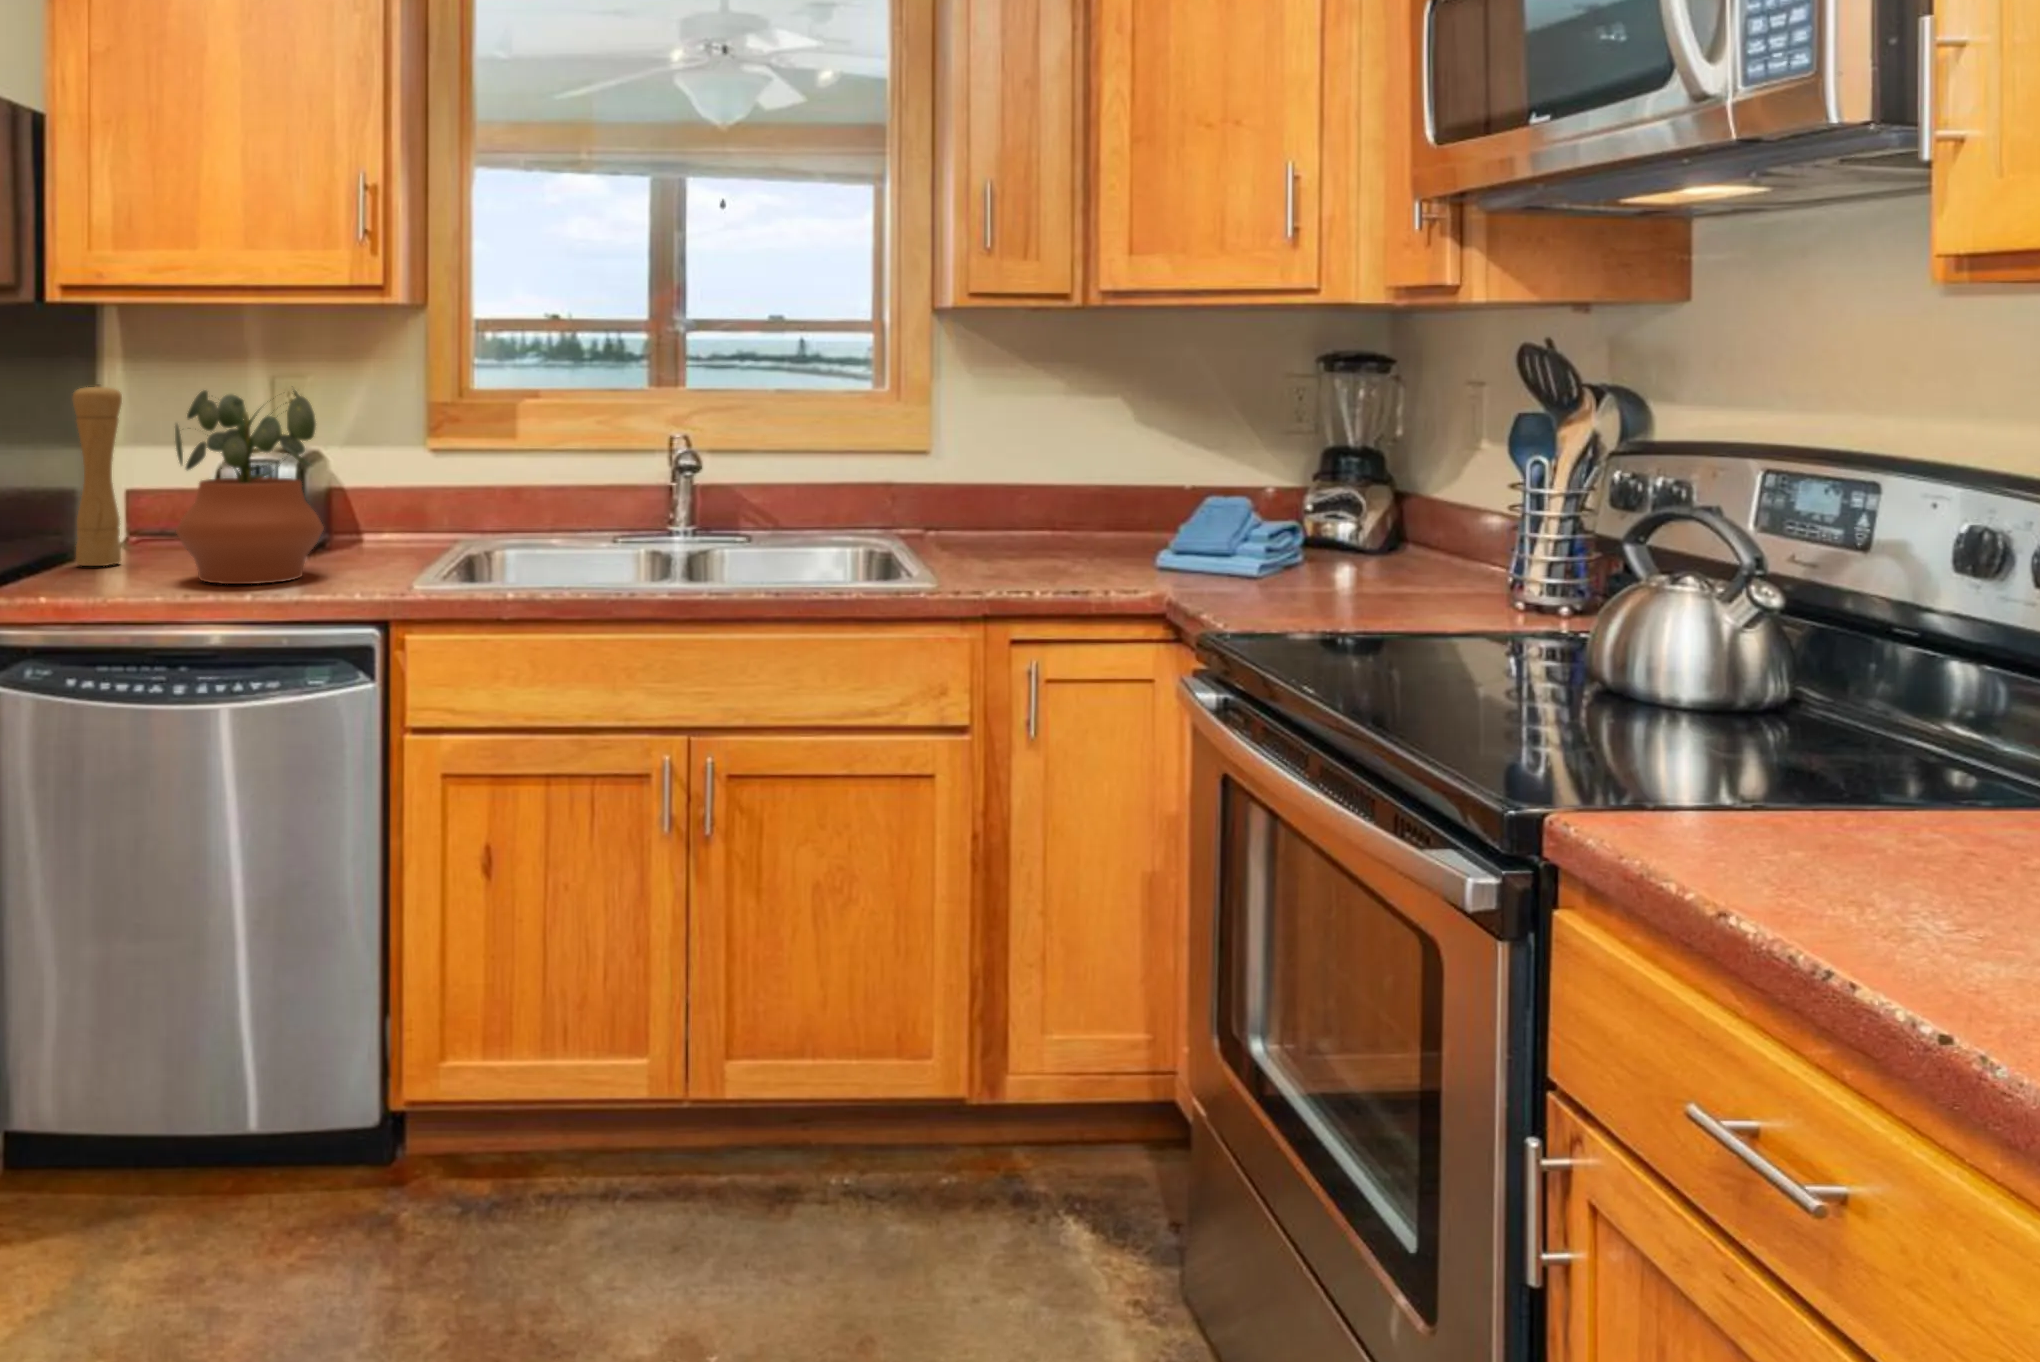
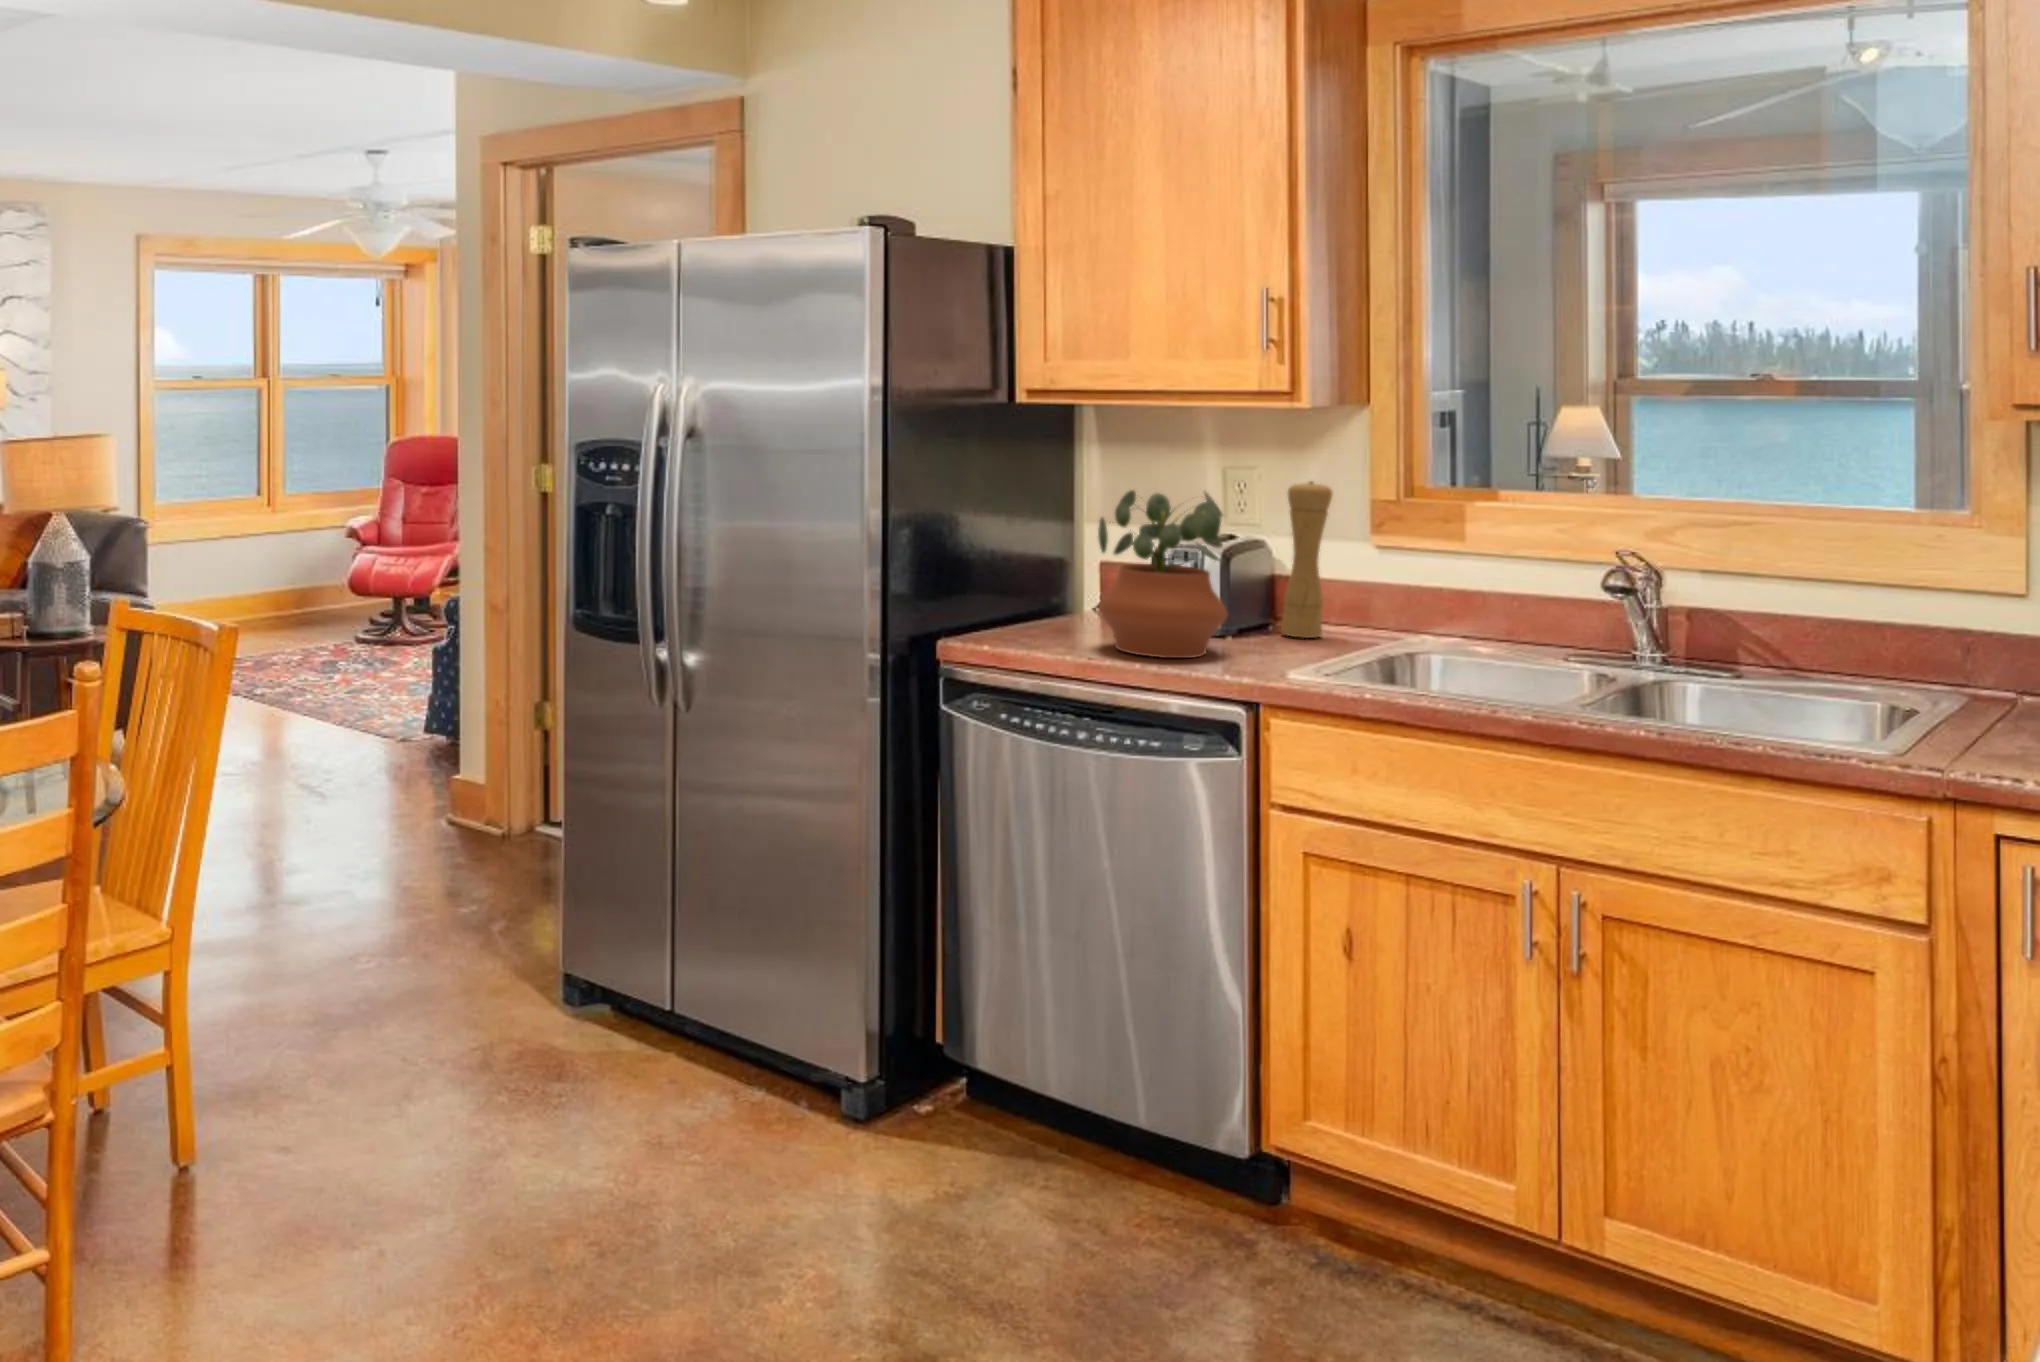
pepper mill: present [73,384,122,566] -> present [1281,481,1332,638]

